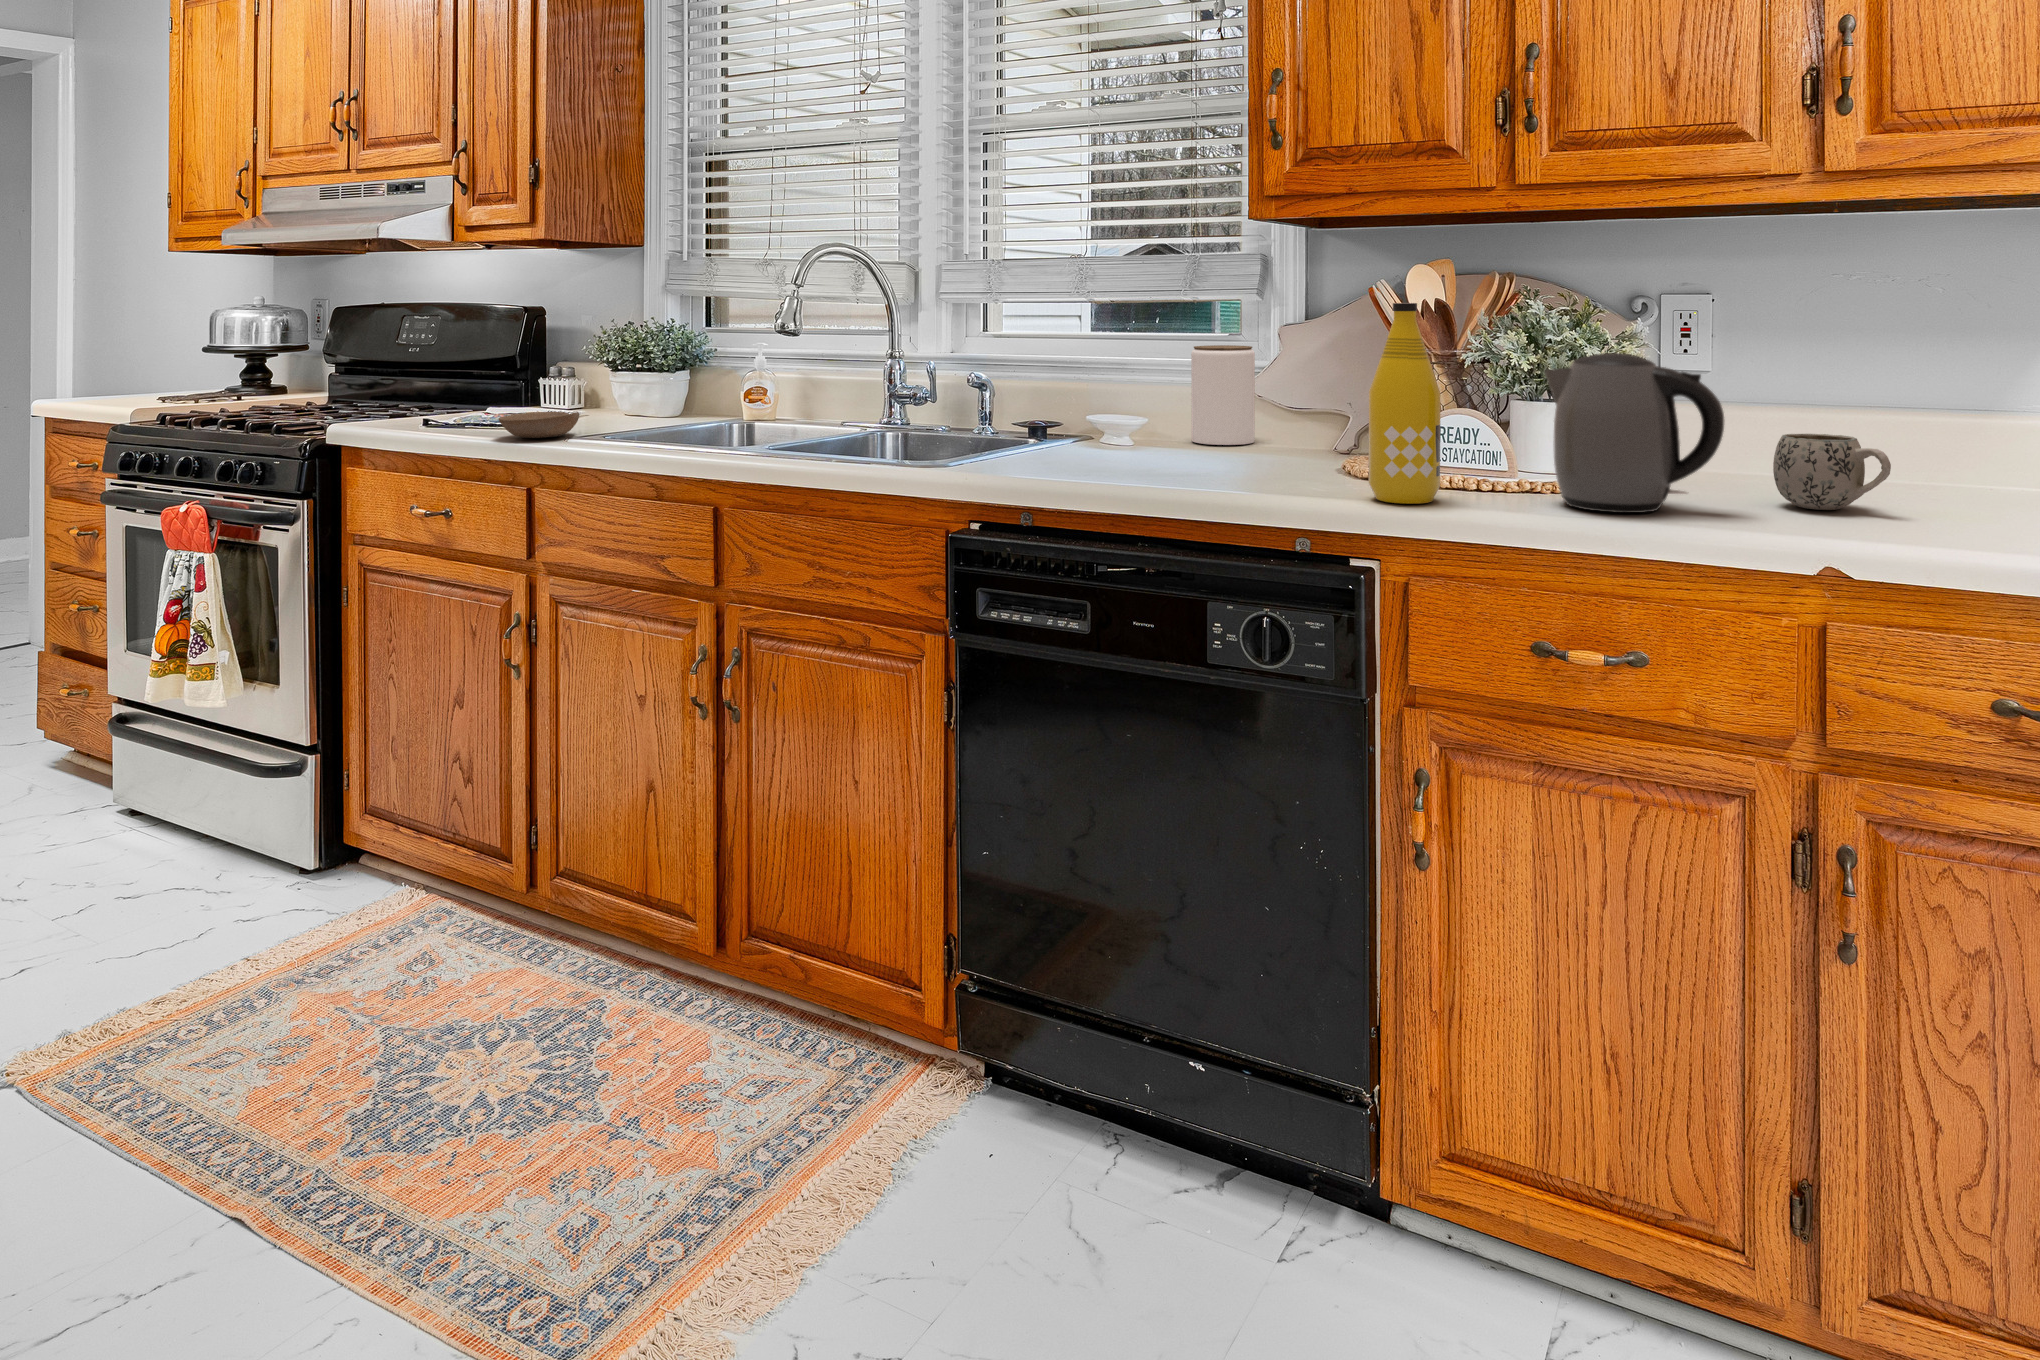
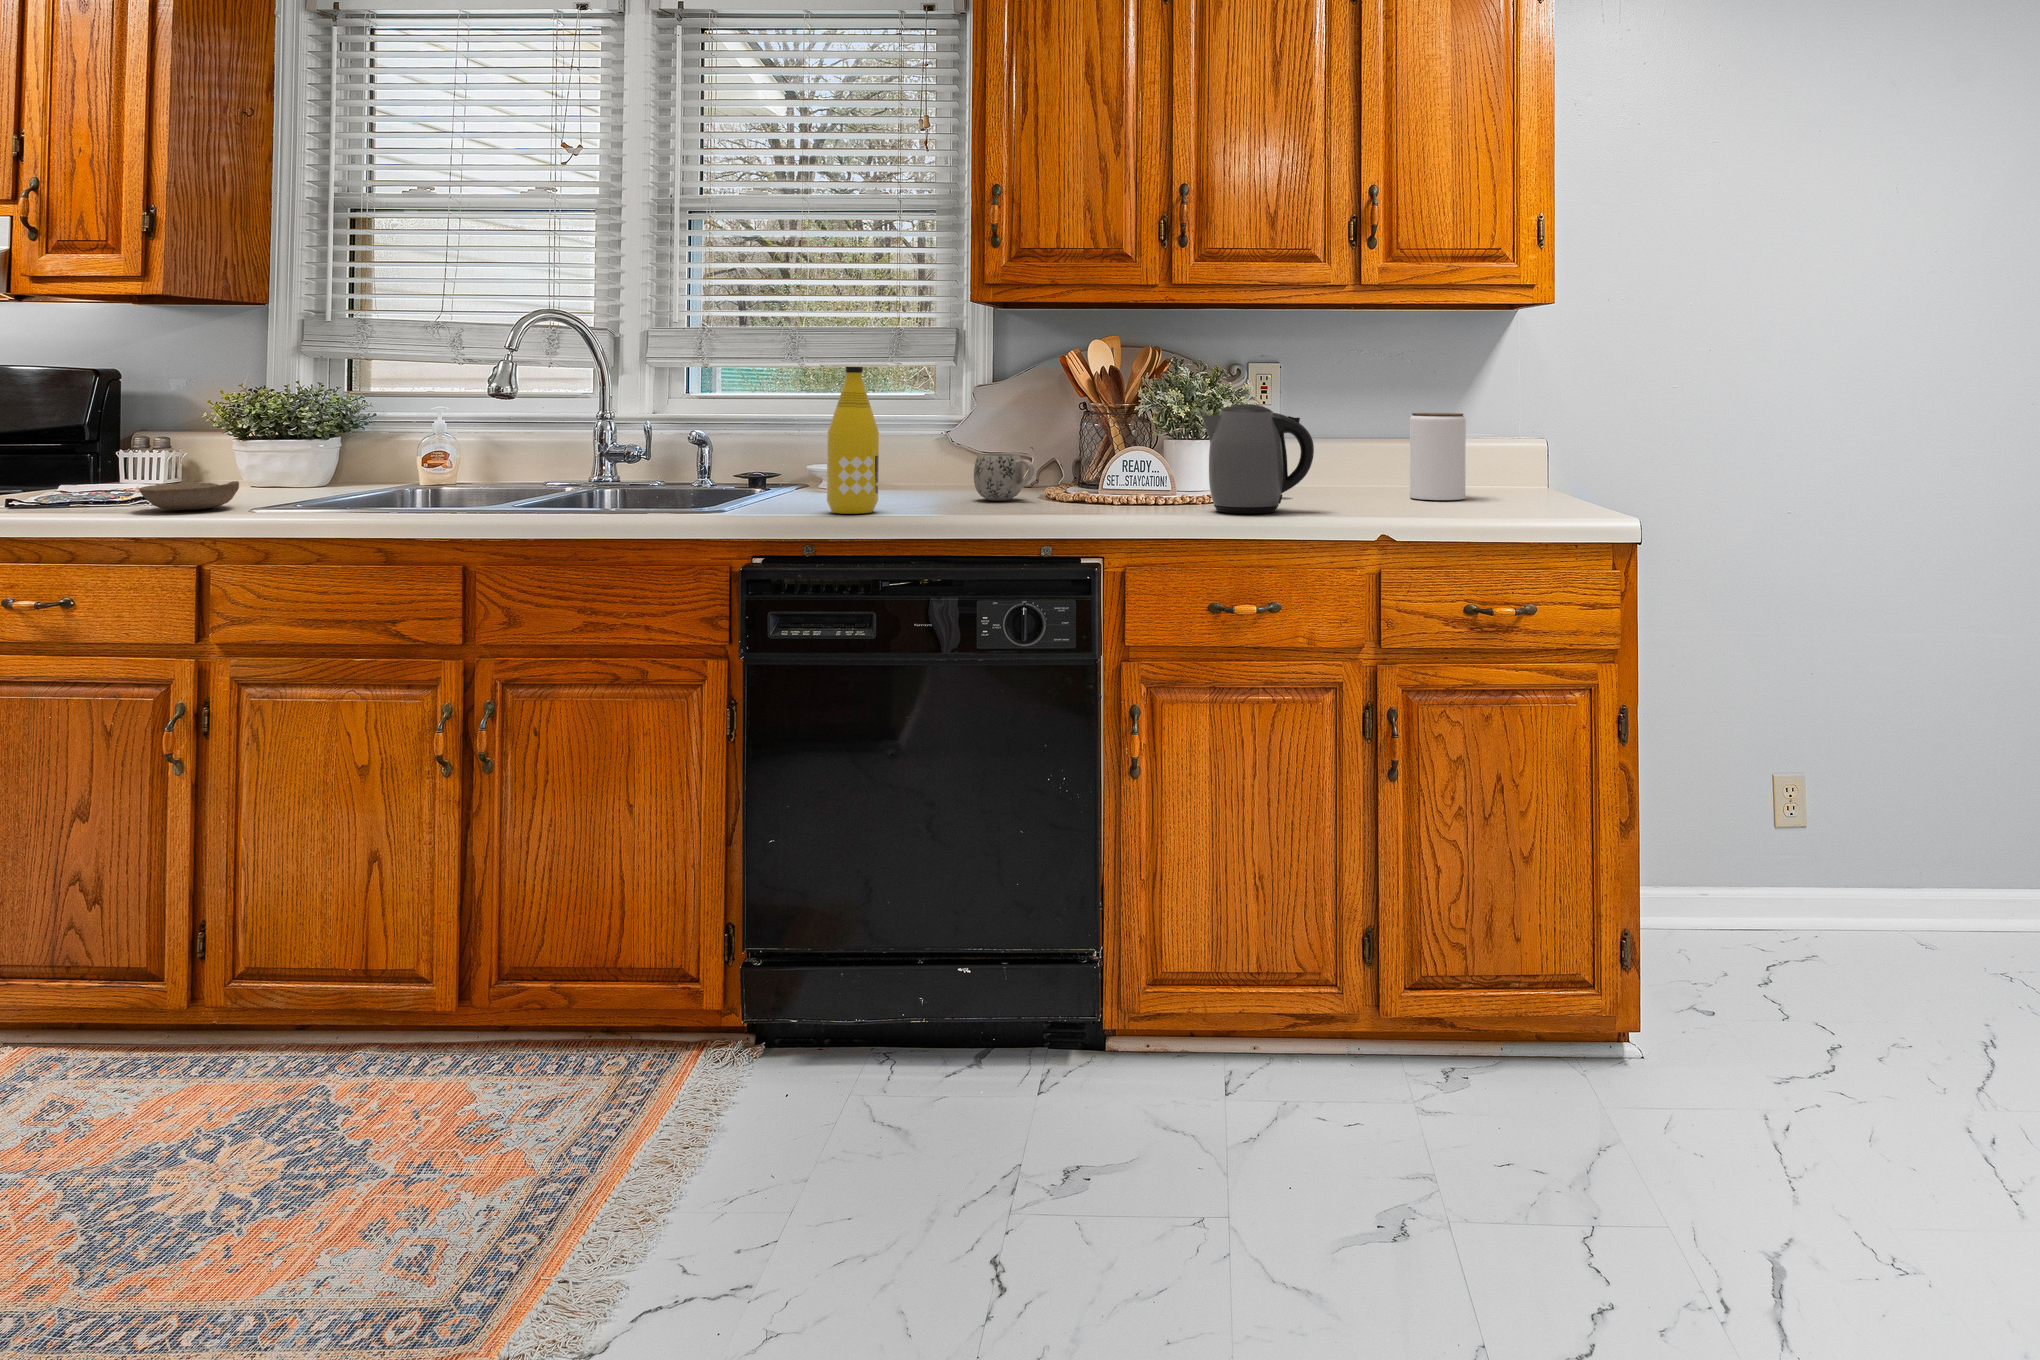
bottle: present [1369,303,1441,504] -> present [827,367,879,514]
jar: present [1191,345,1255,445] -> present [1410,413,1466,500]
mug: present [1773,434,1891,510] -> present [974,453,1034,501]

